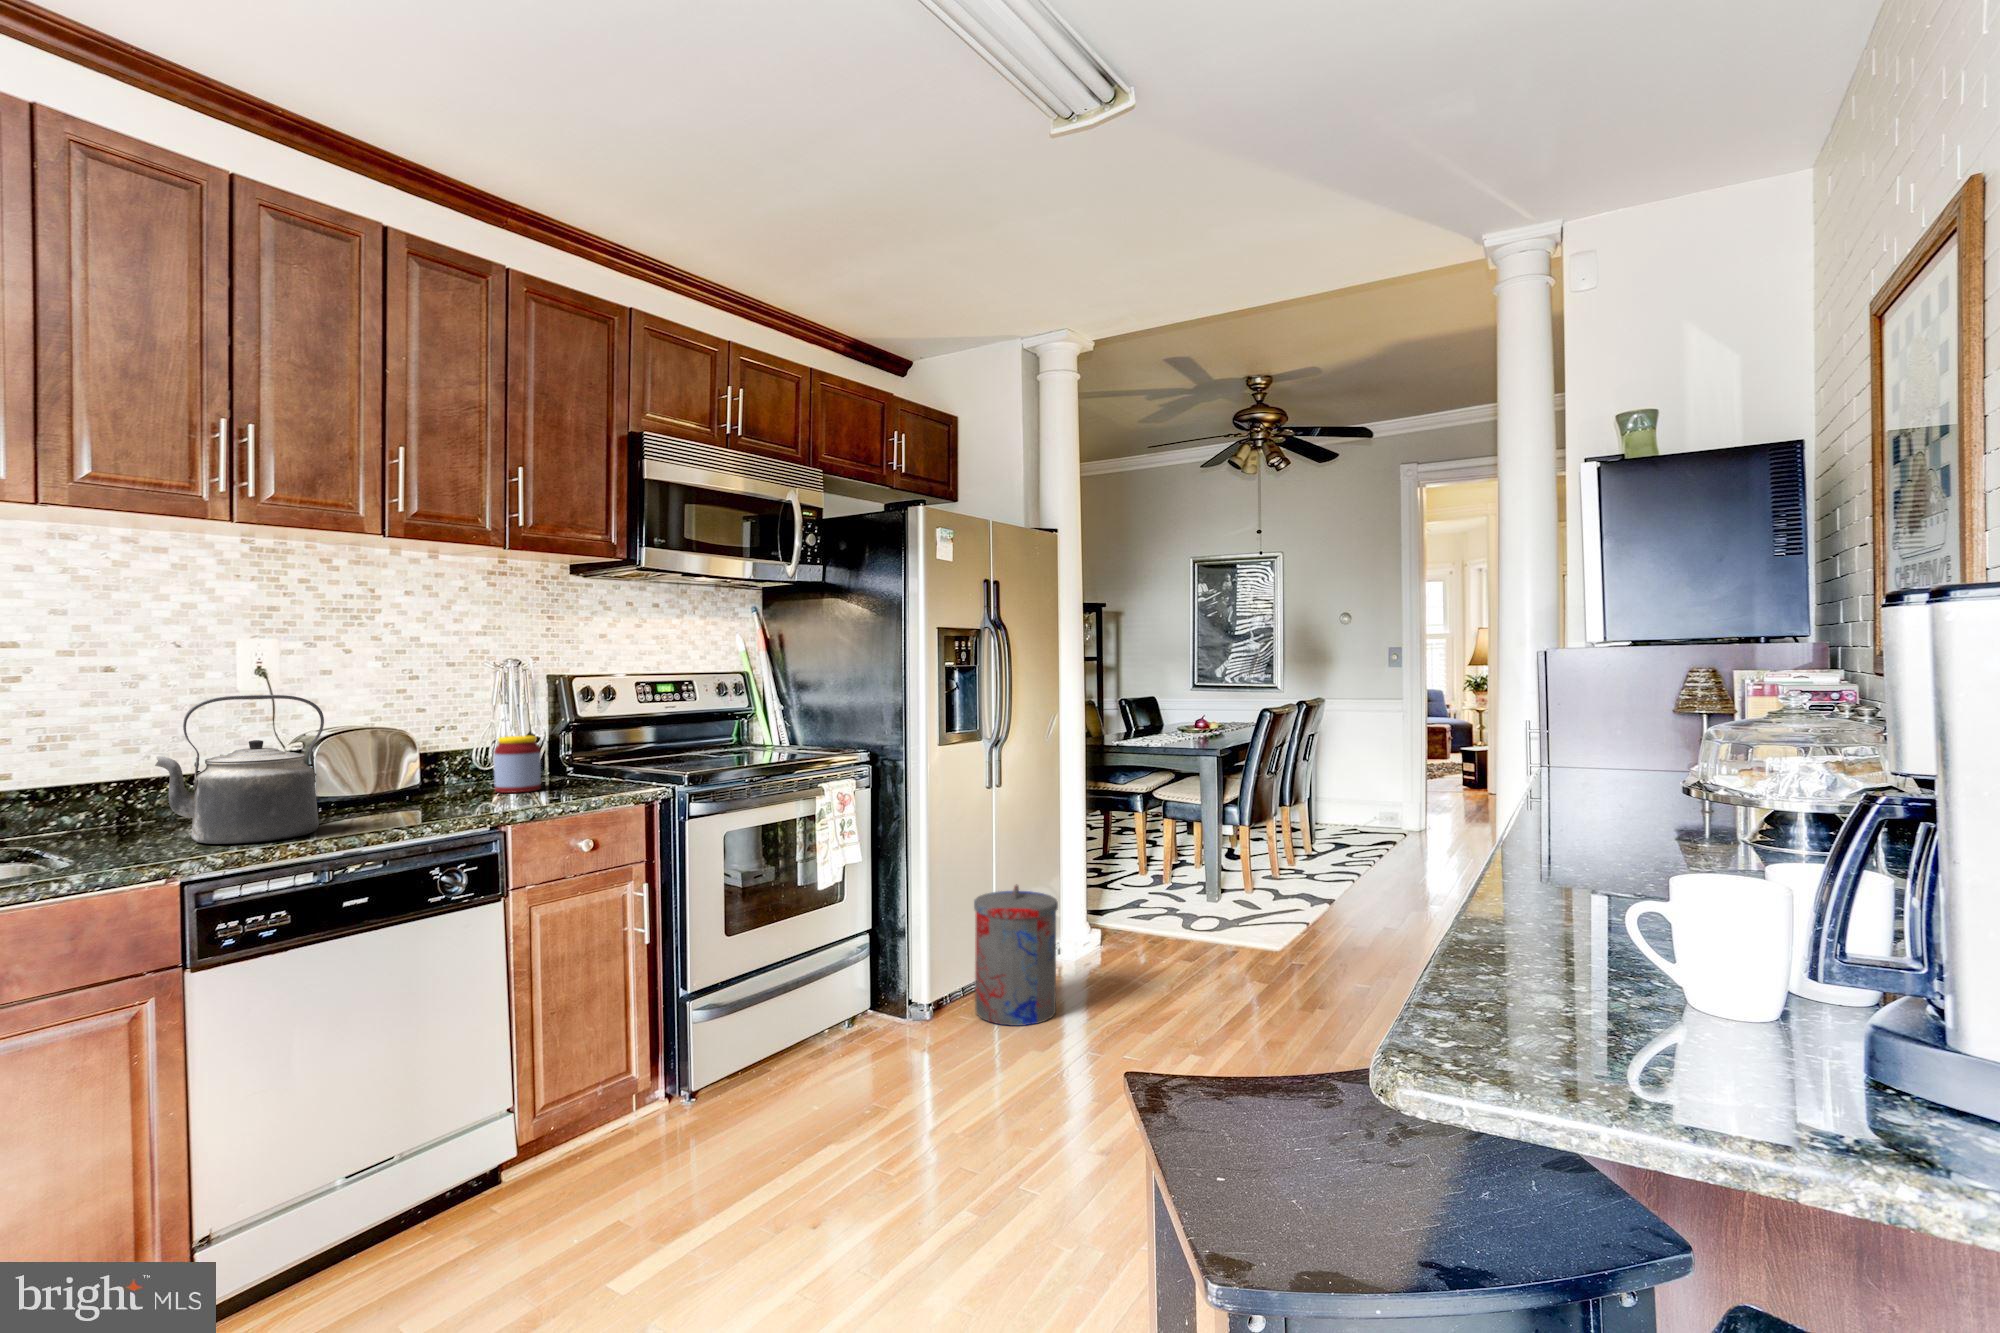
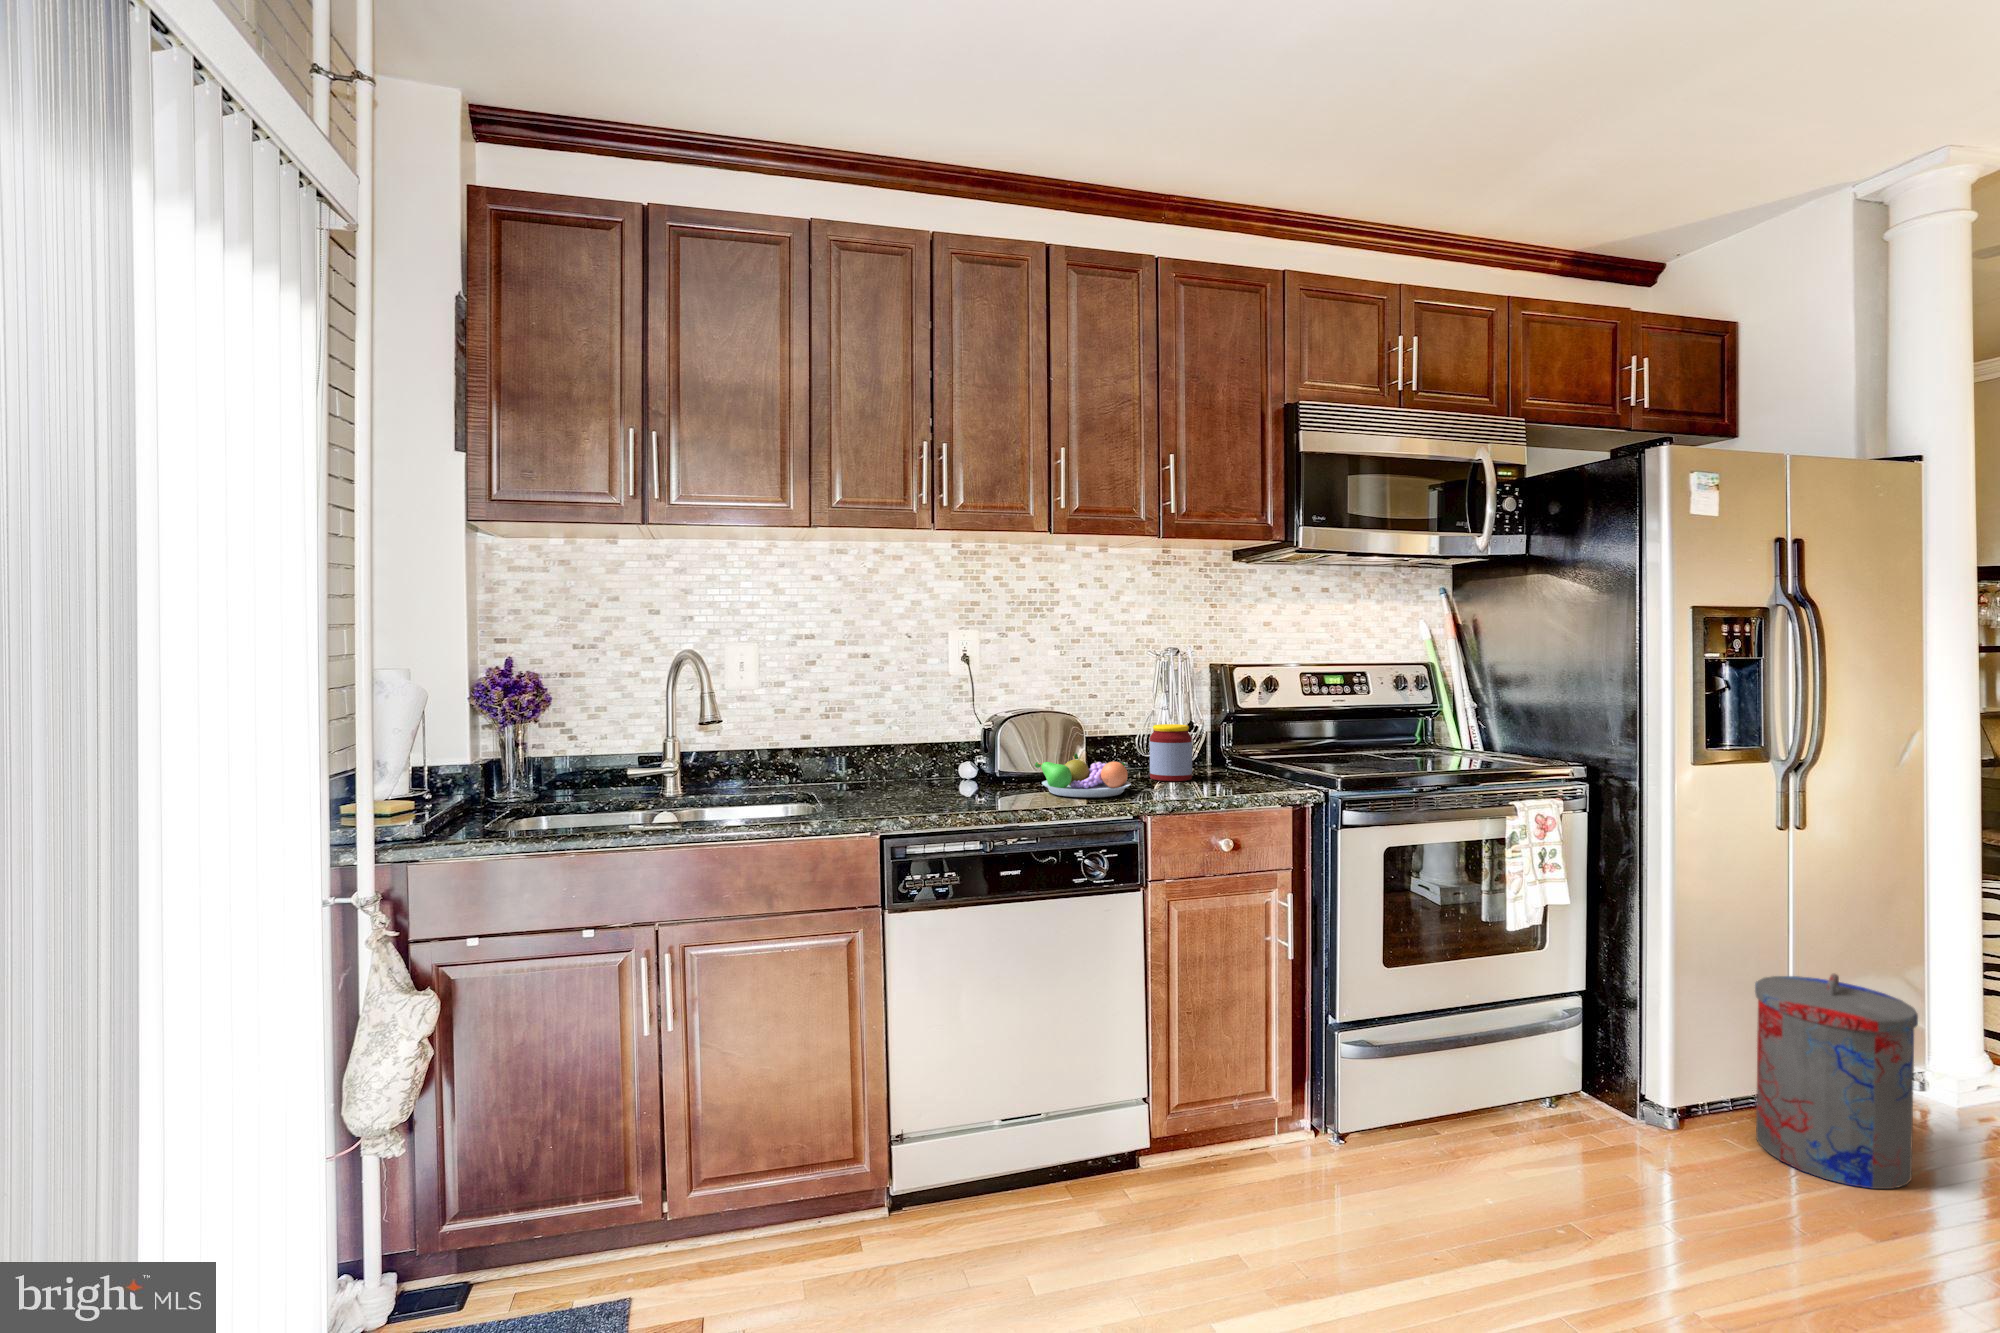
kettle: present [155,695,324,844] -> none [875,679,993,809]
fruit bowl: none [367,771,484,815] -> present [1035,754,1131,797]

